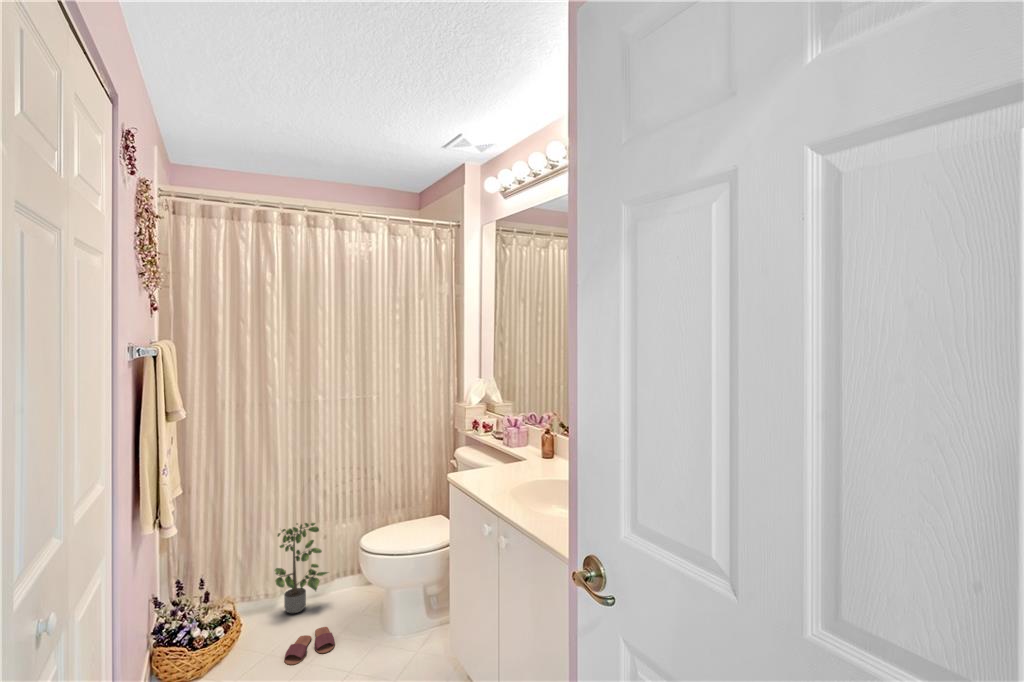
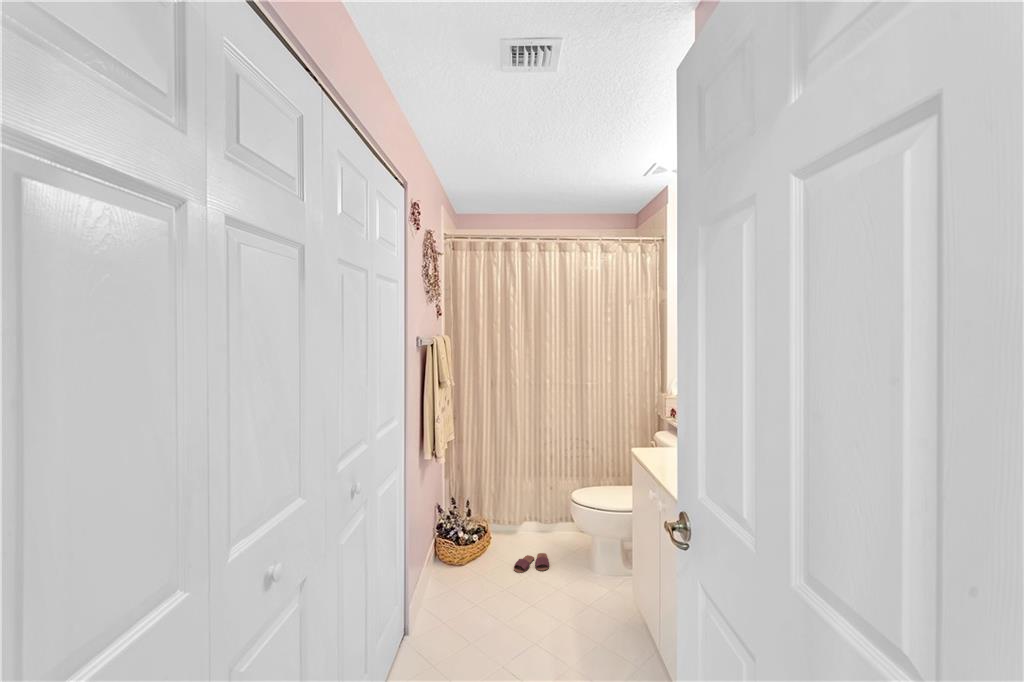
potted plant: present [275,523,328,613] -> none [513,472,552,540]

